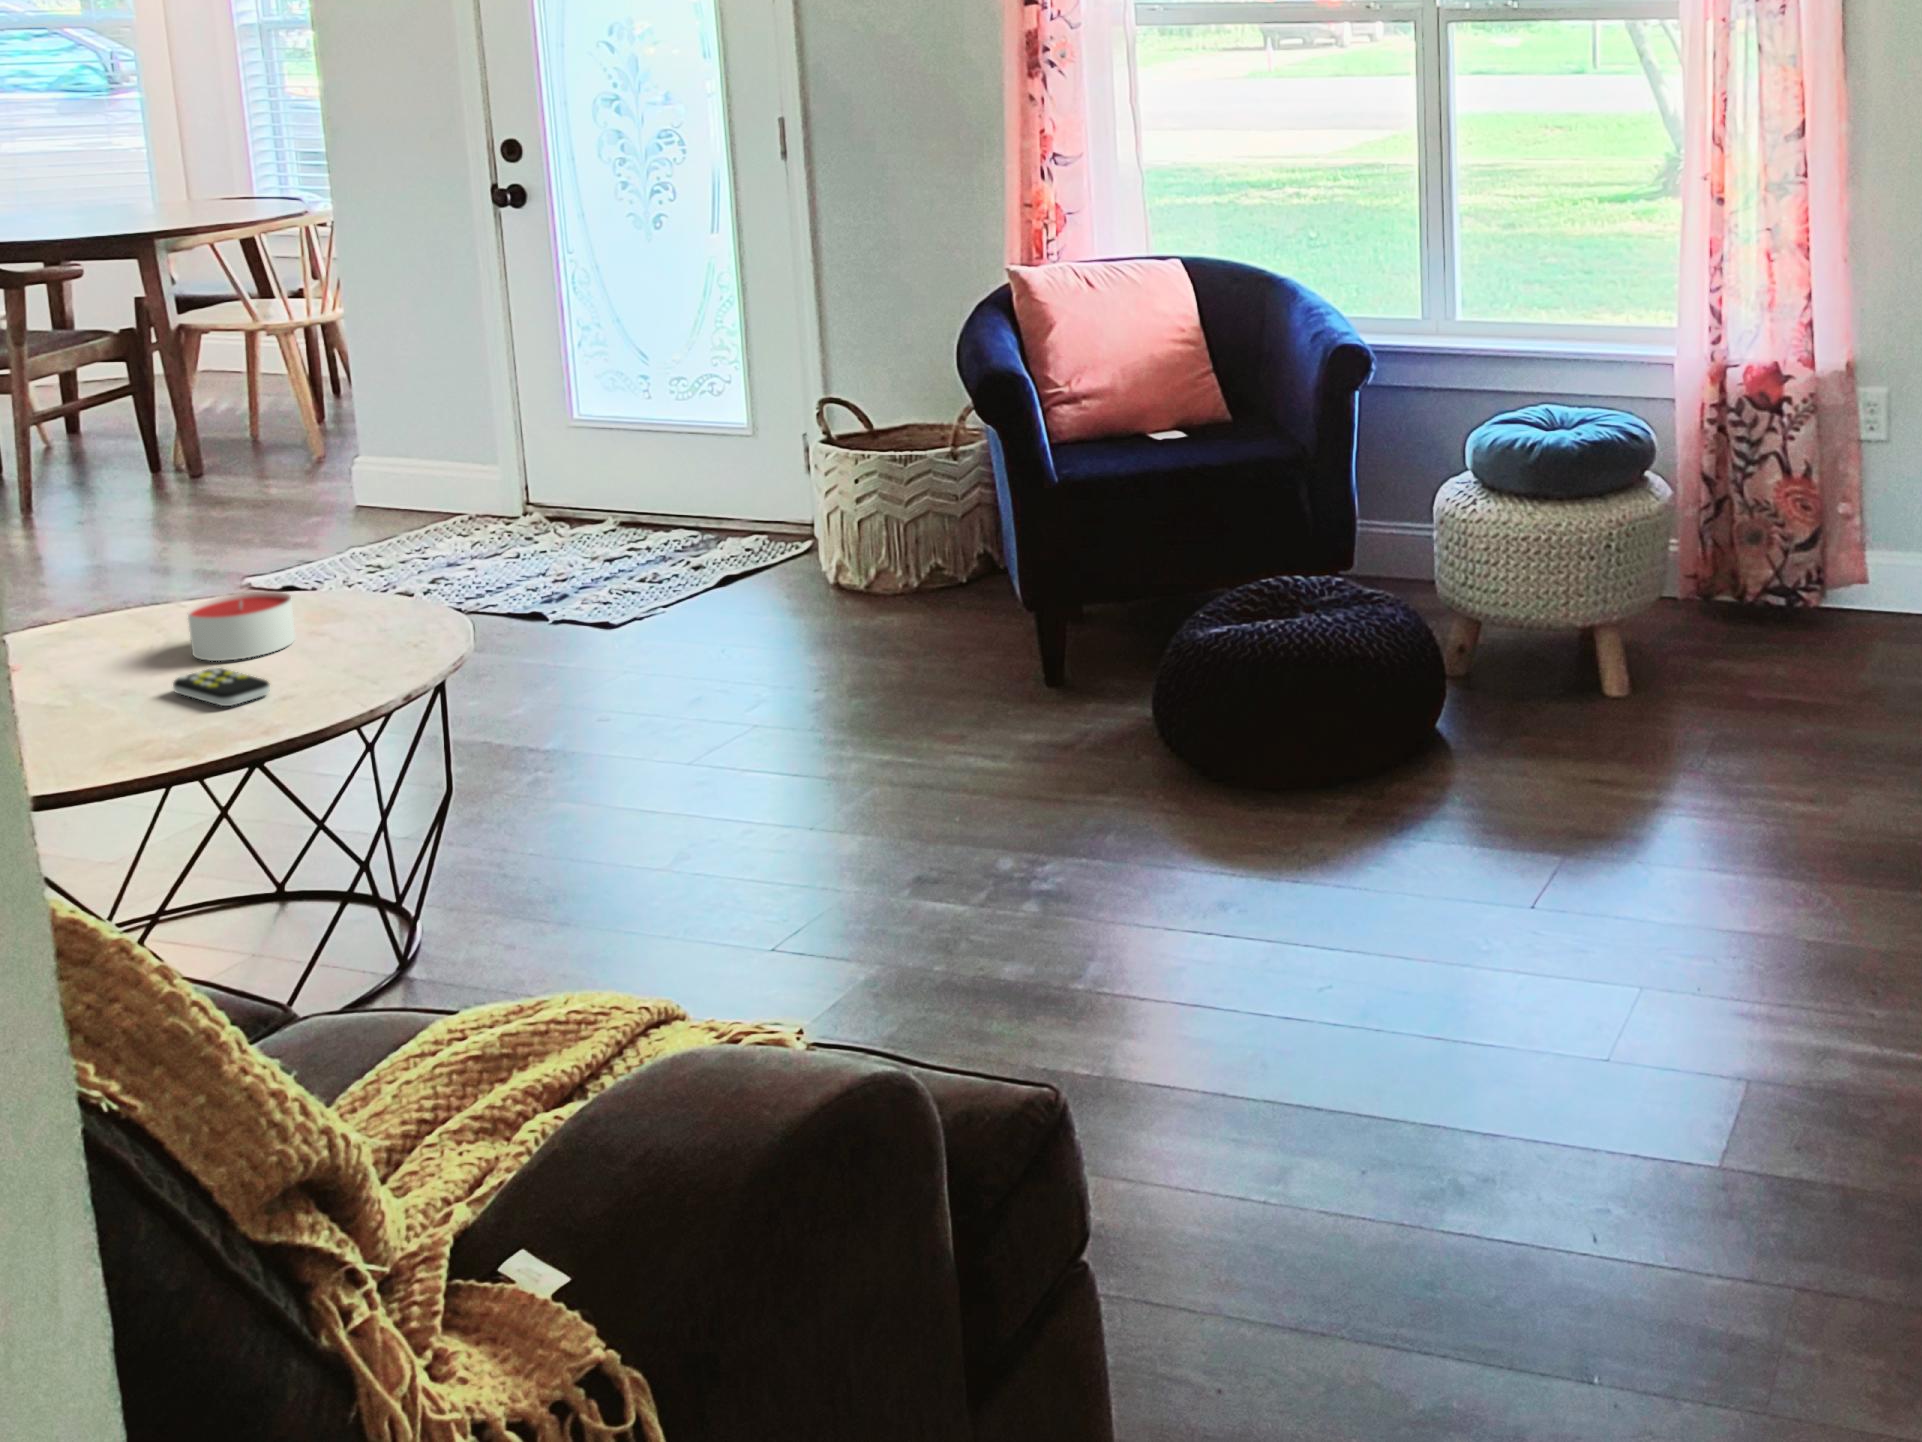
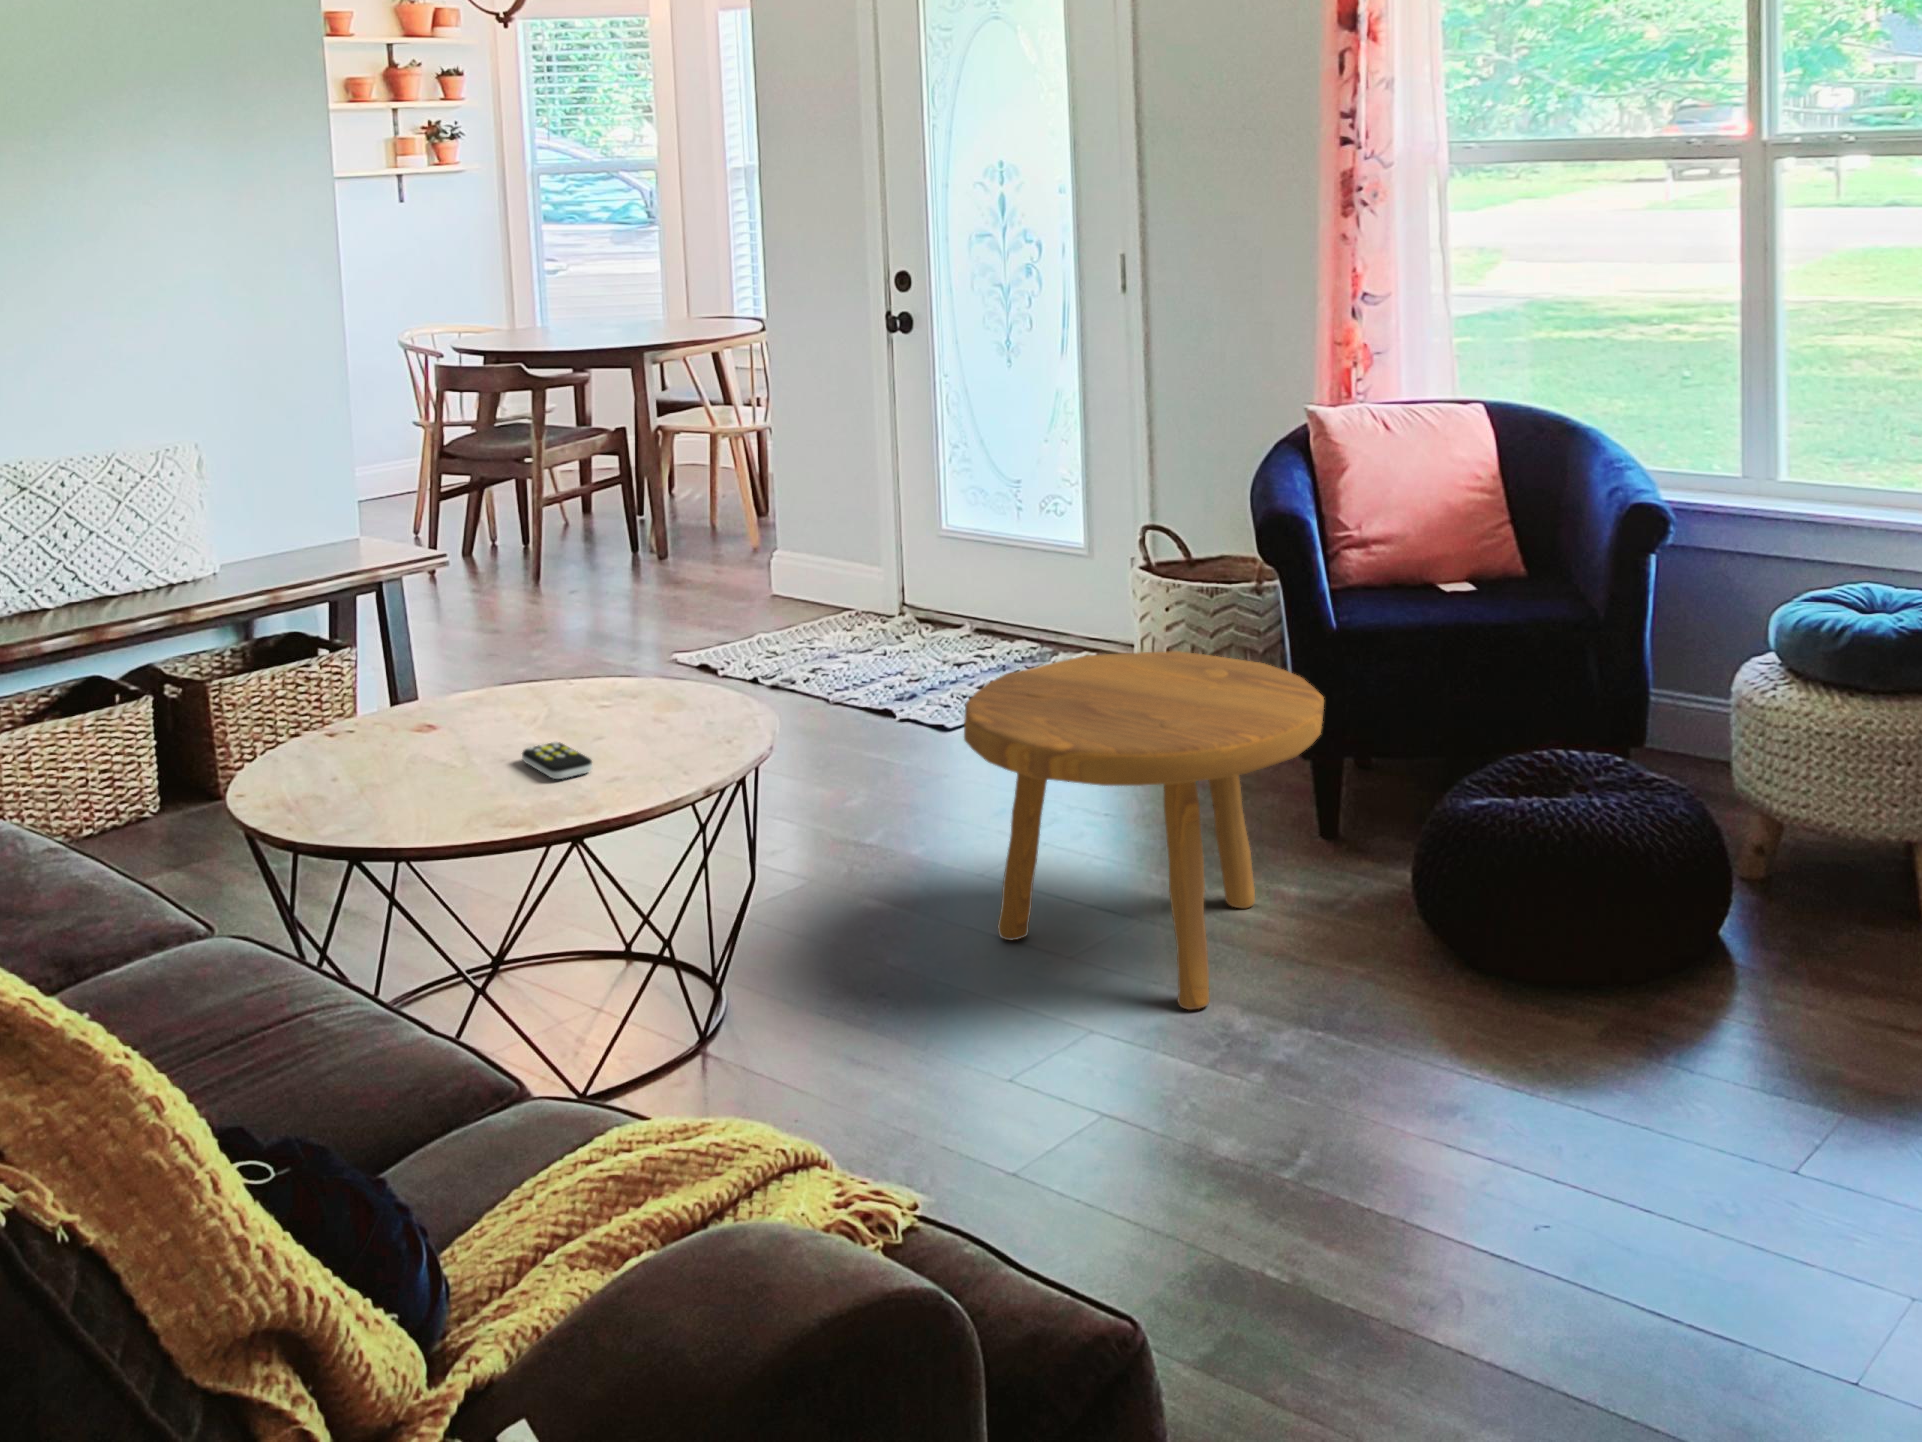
footstool: none [683,519,1064,864] -> present [964,651,1324,1009]
candle: present [188,591,295,661] -> none [547,675,630,735]

